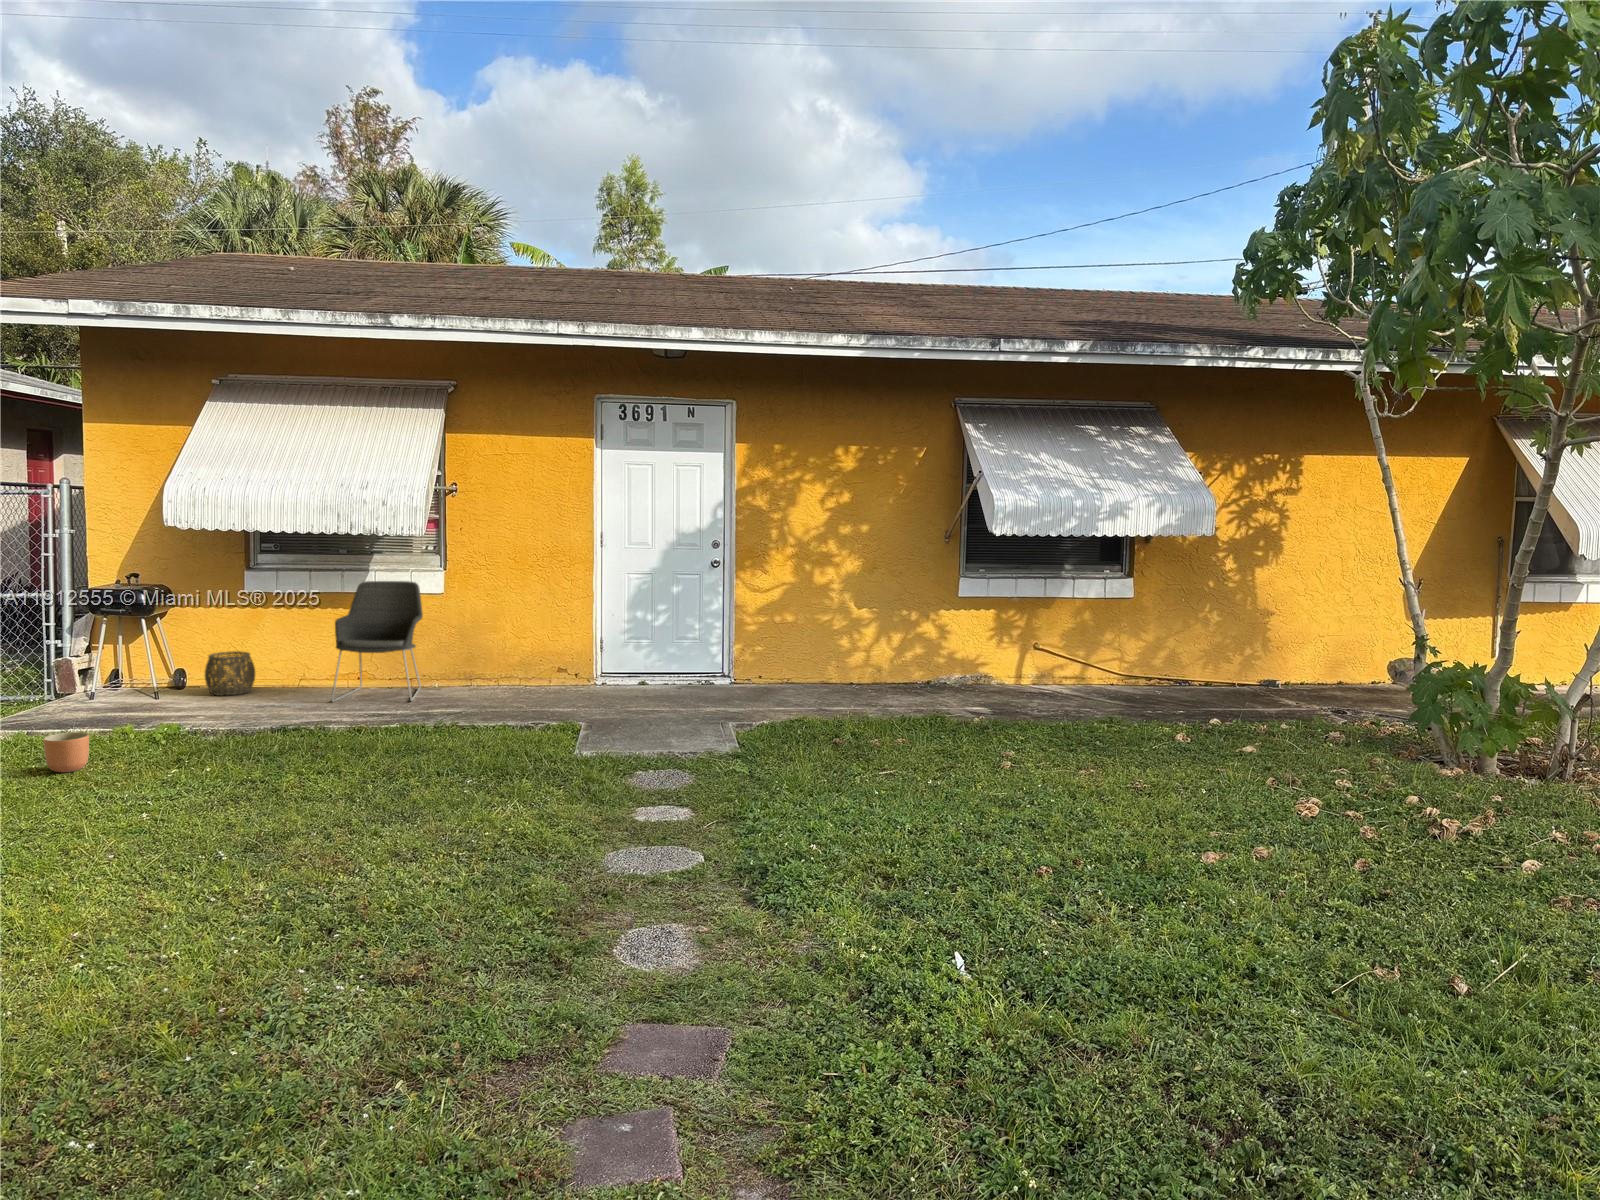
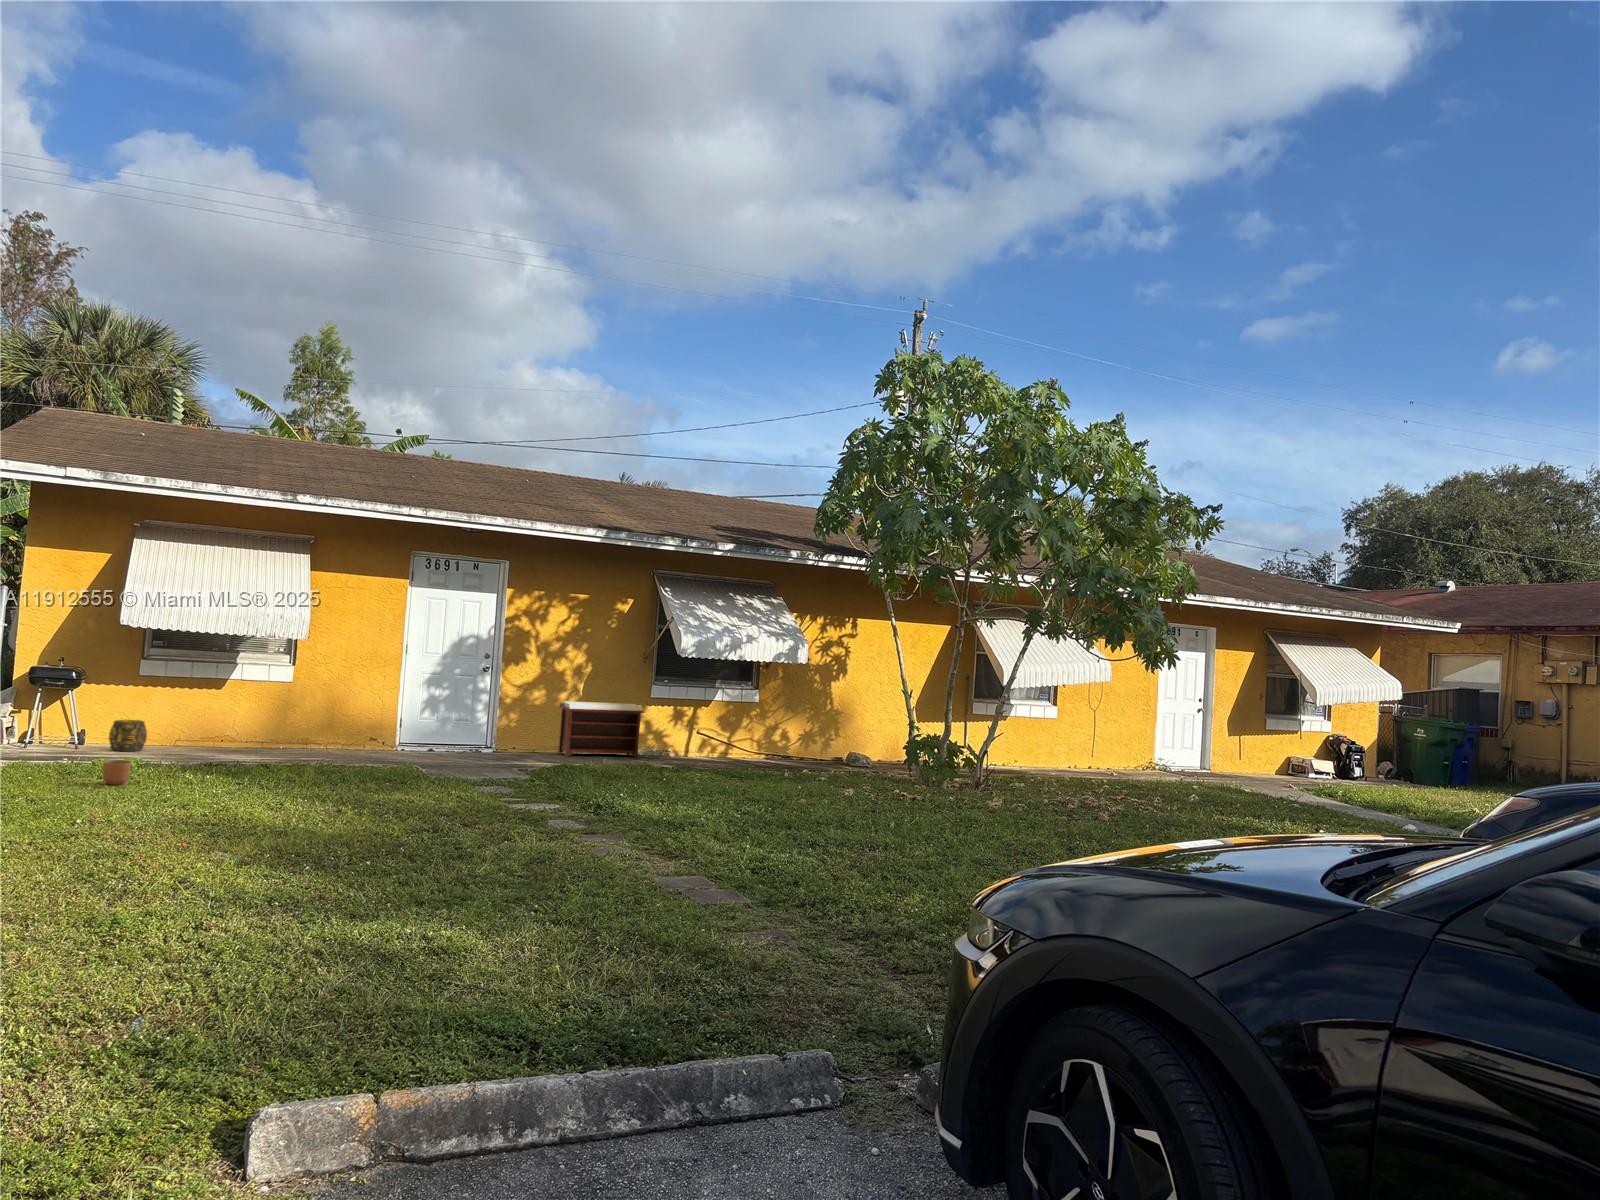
chair: present [331,581,423,702] -> none [220,672,285,757]
bench: none [824,607,949,690] -> present [558,701,644,757]

